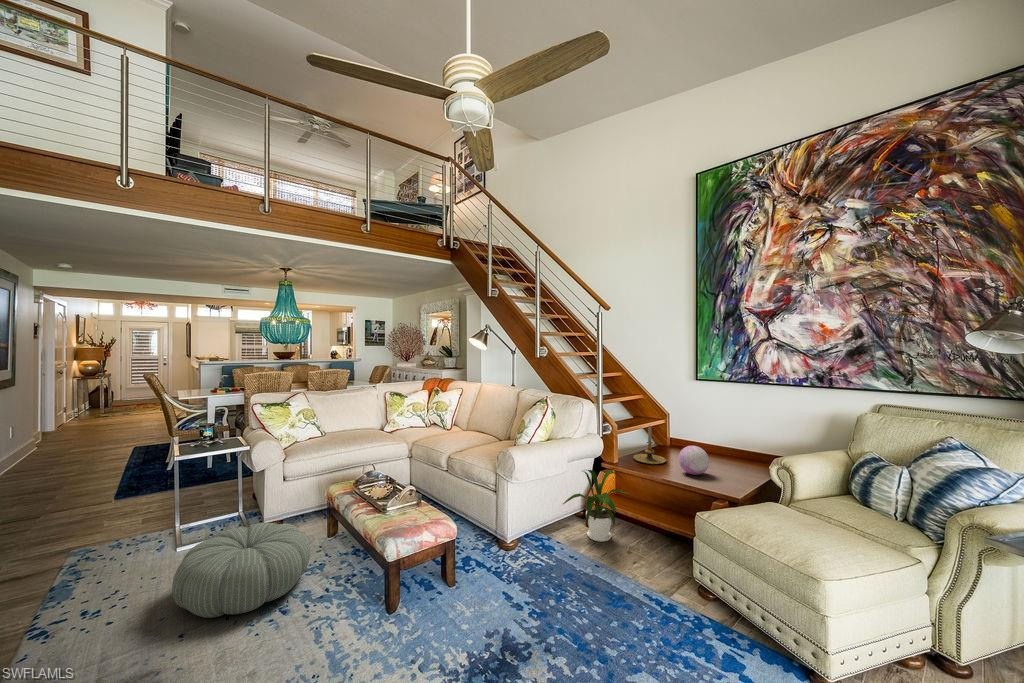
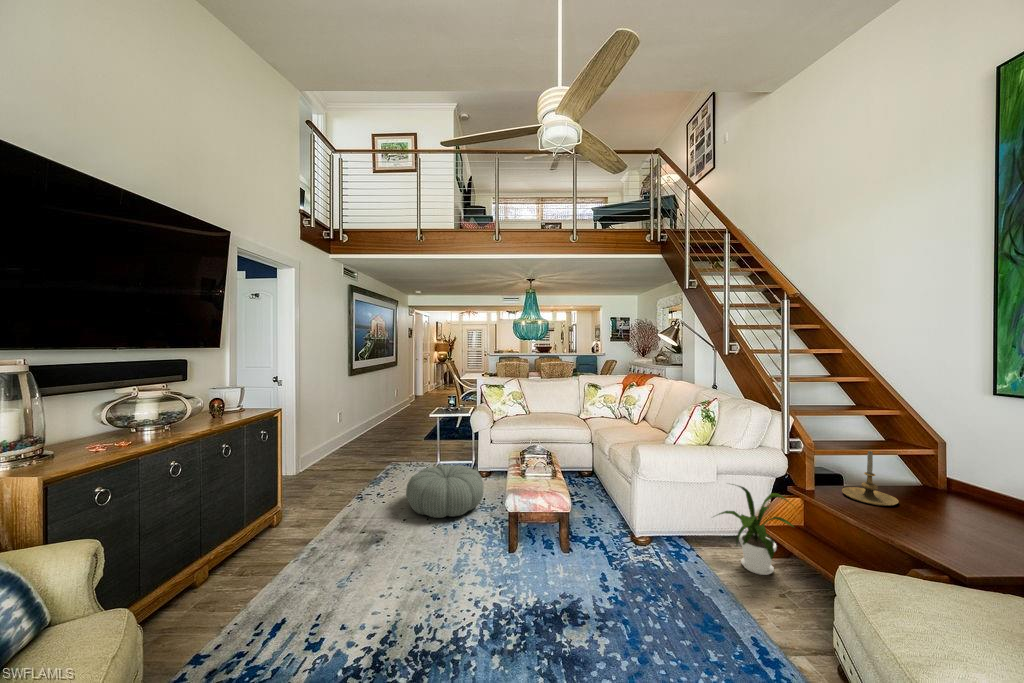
decorative orb: present [679,446,709,475] -> none [896,487,955,532]

